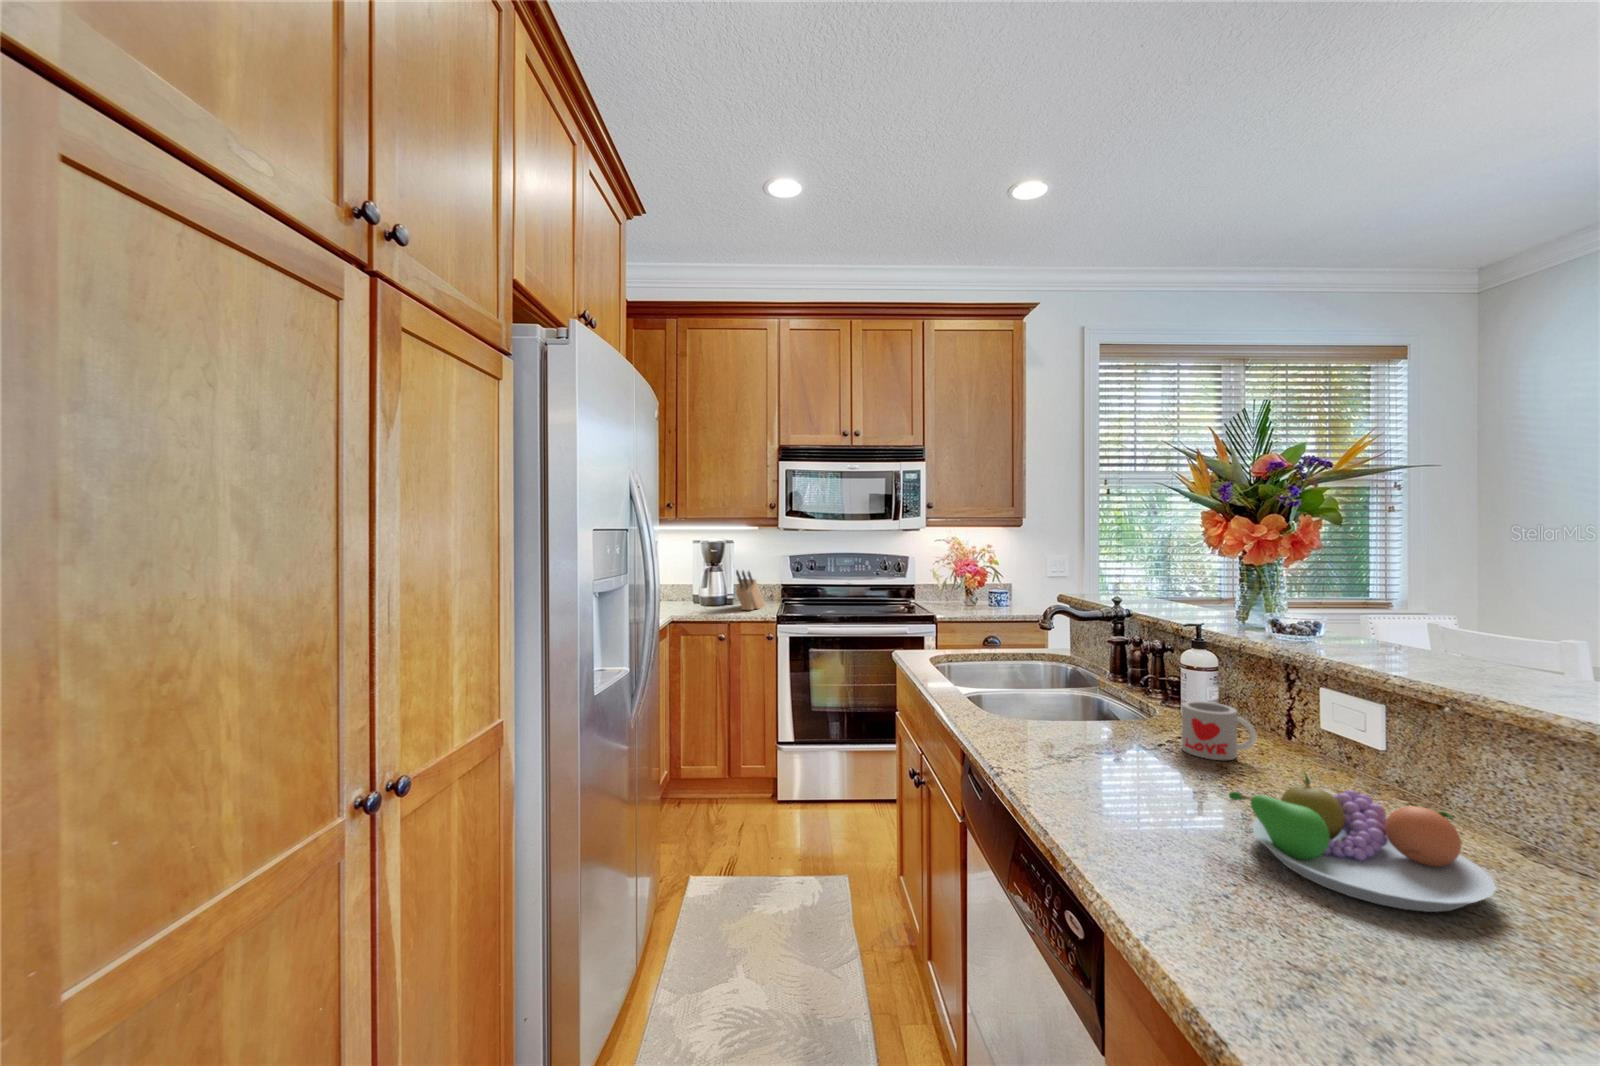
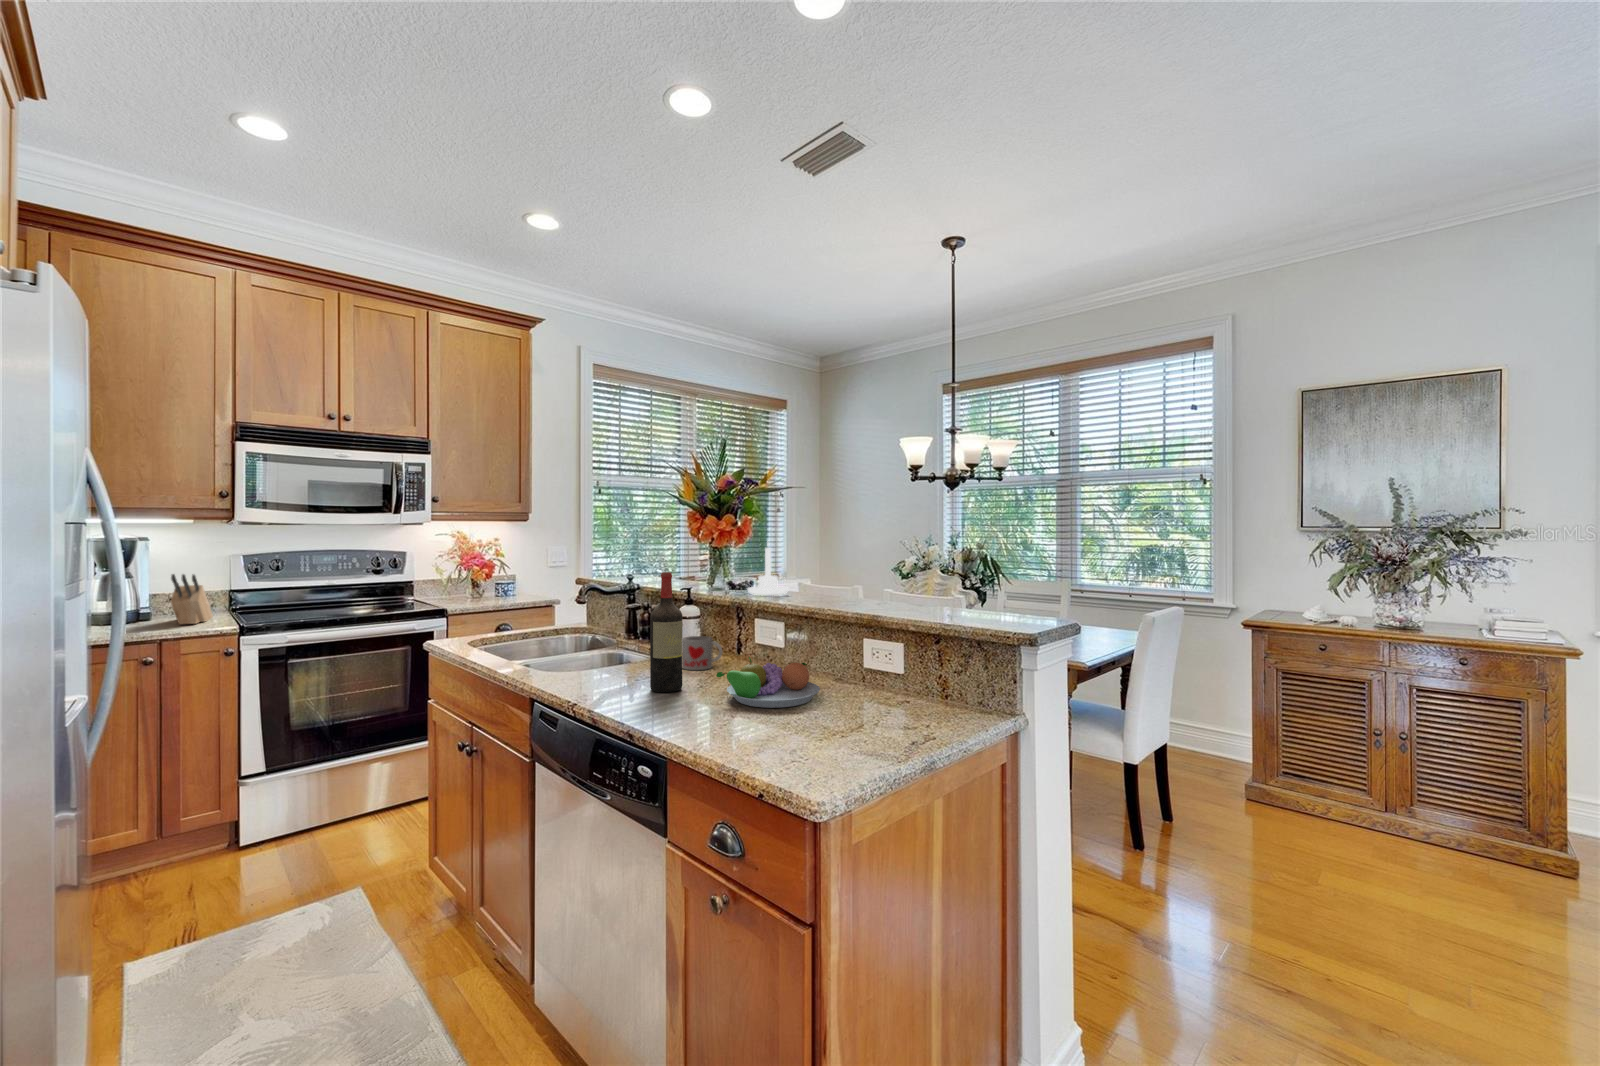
candle holder: none [1311,555,1405,652] -> present [747,543,788,595]
wine bottle: none [1114,605,1170,796] -> present [650,572,682,692]

